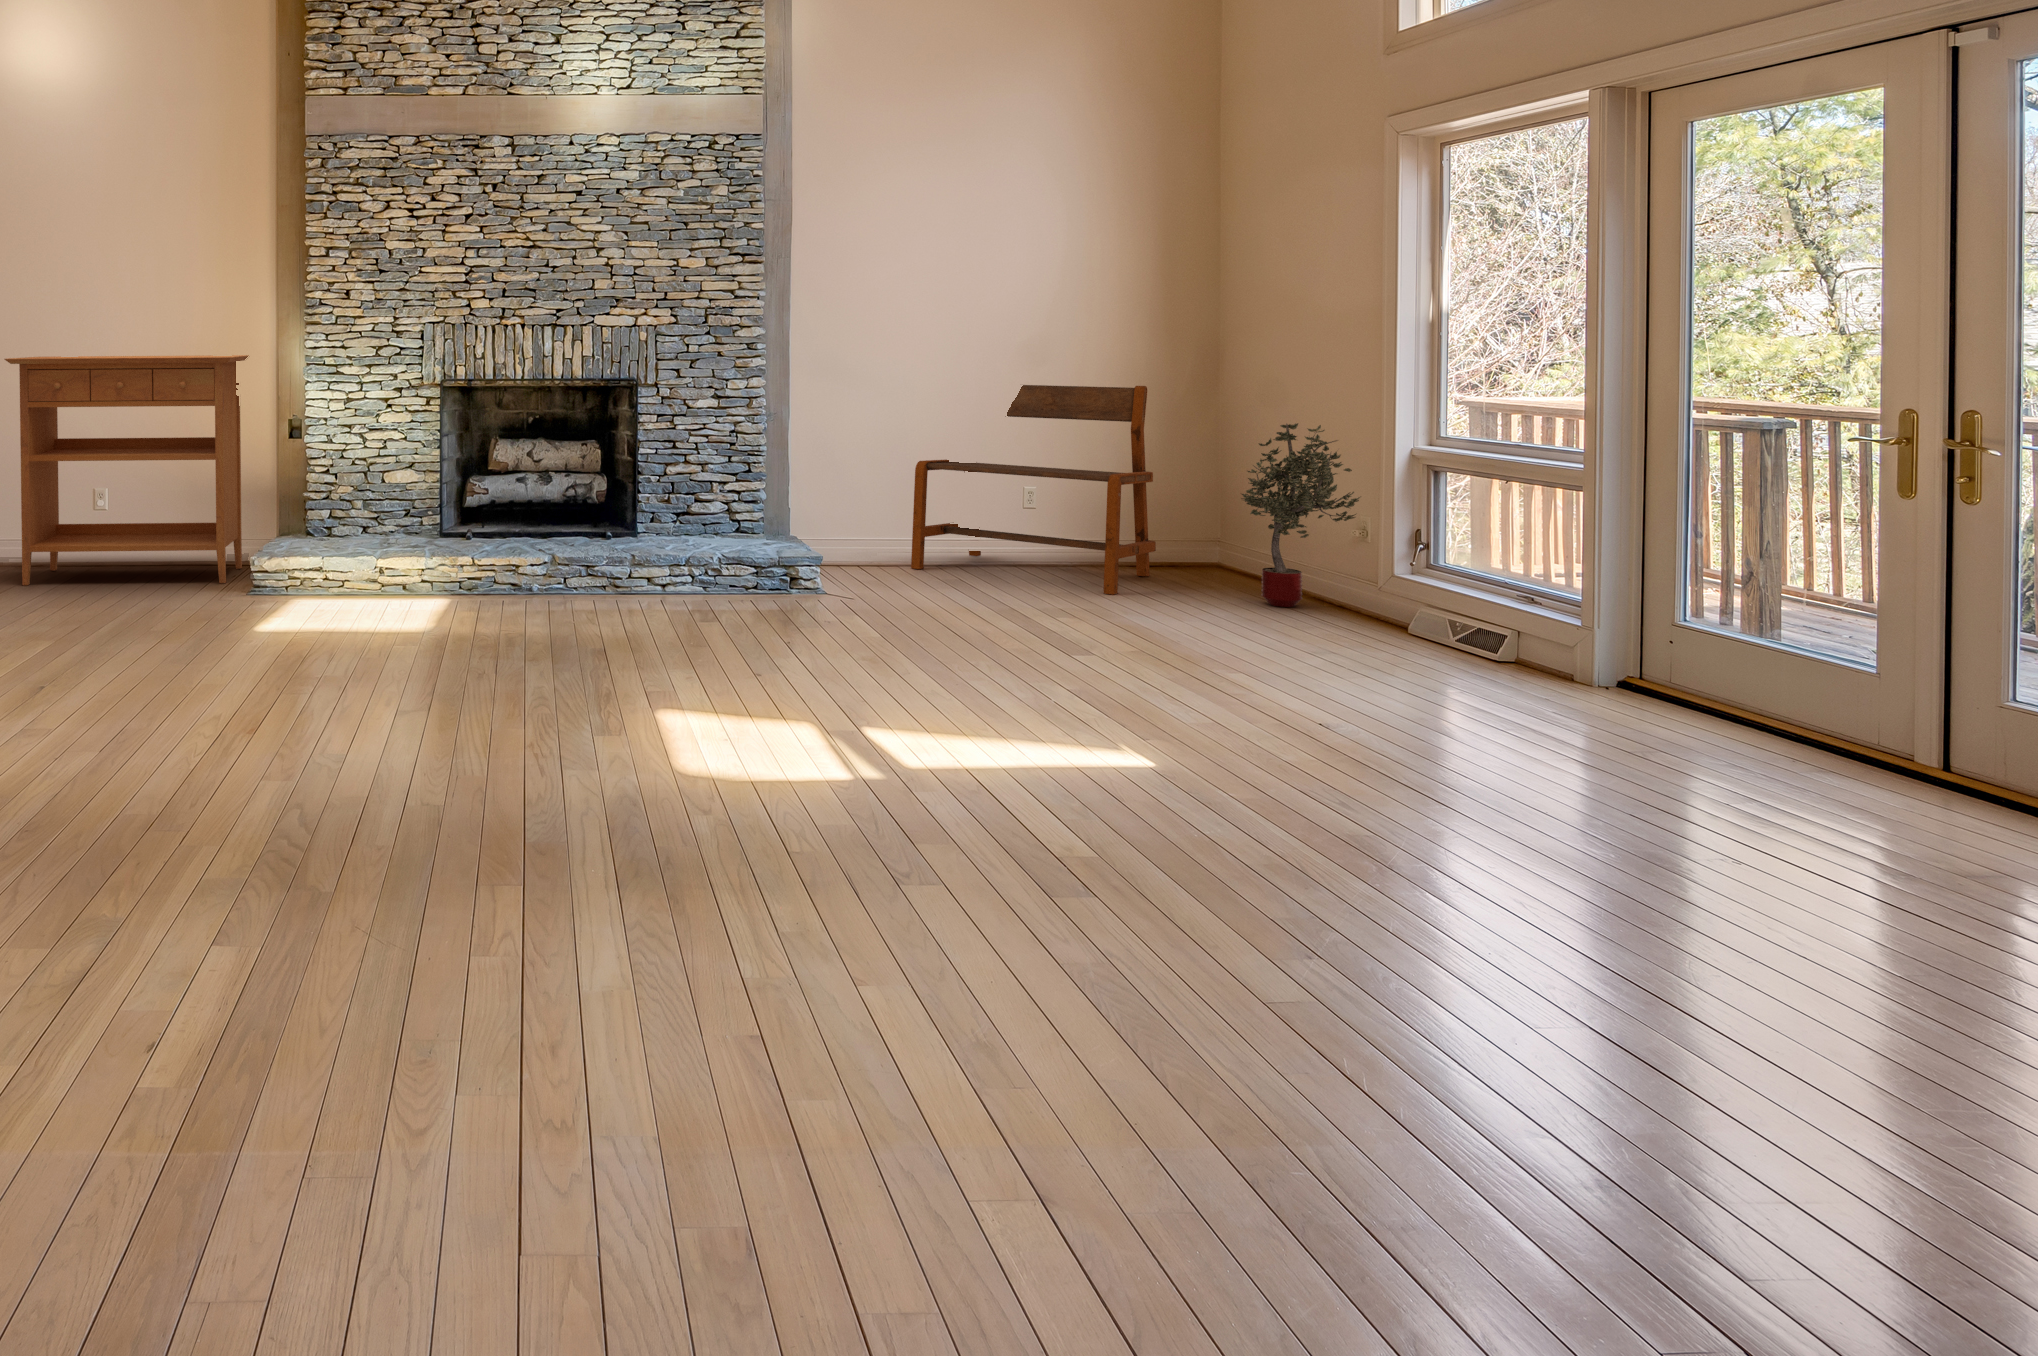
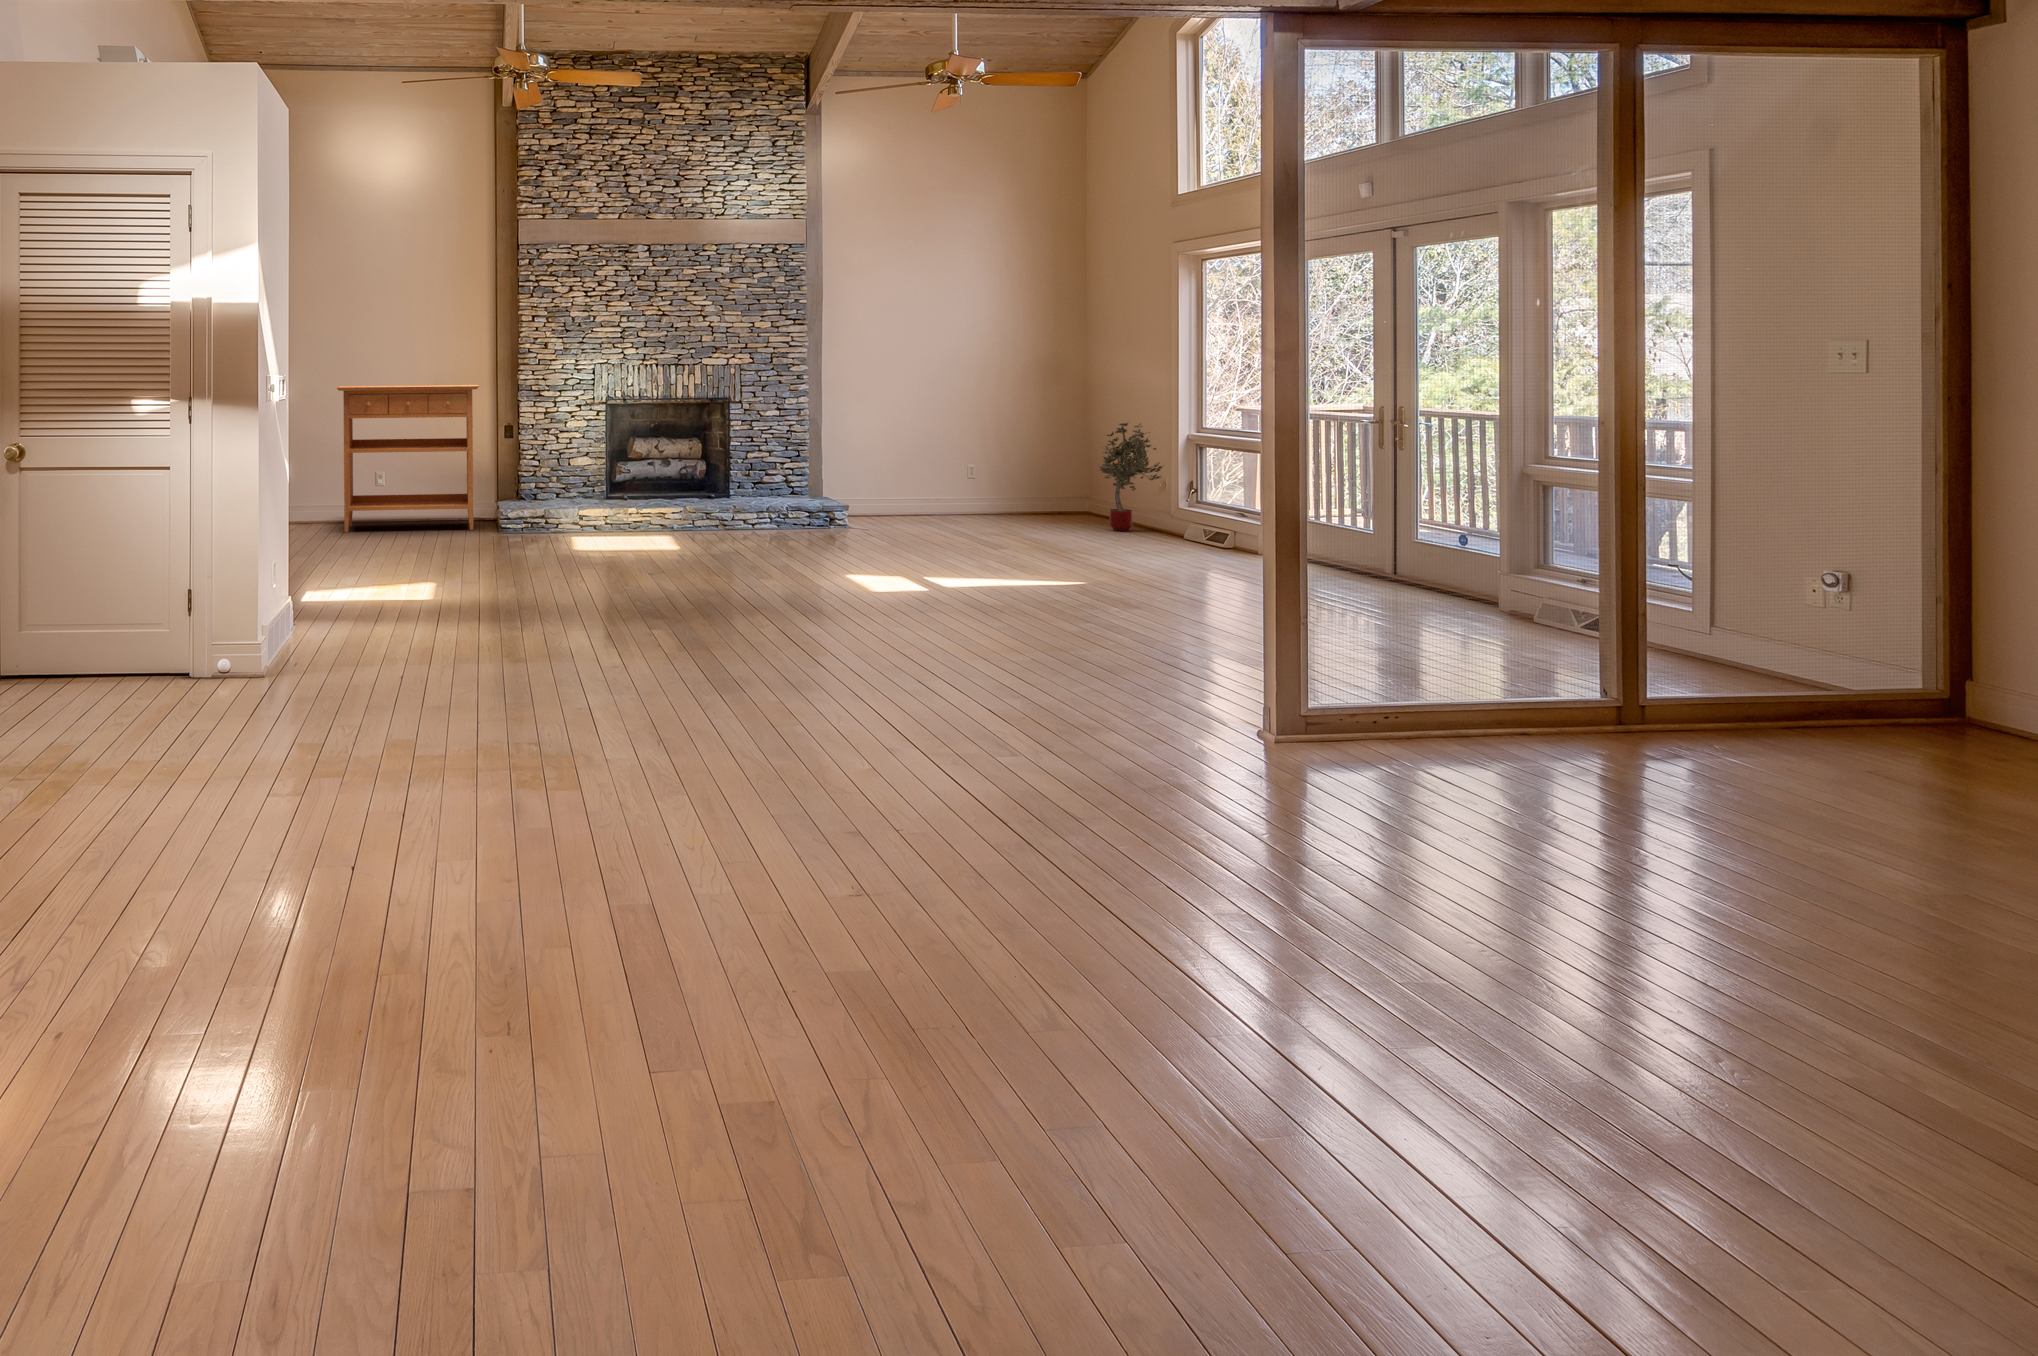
bench: present [911,385,1156,595] -> none [901,401,1051,528]

